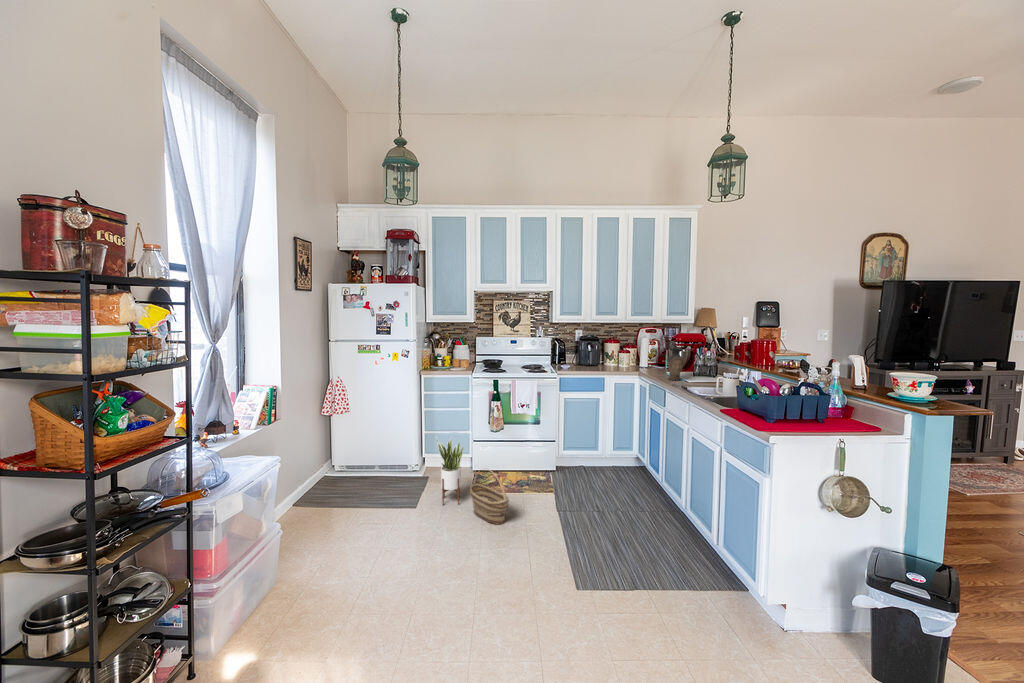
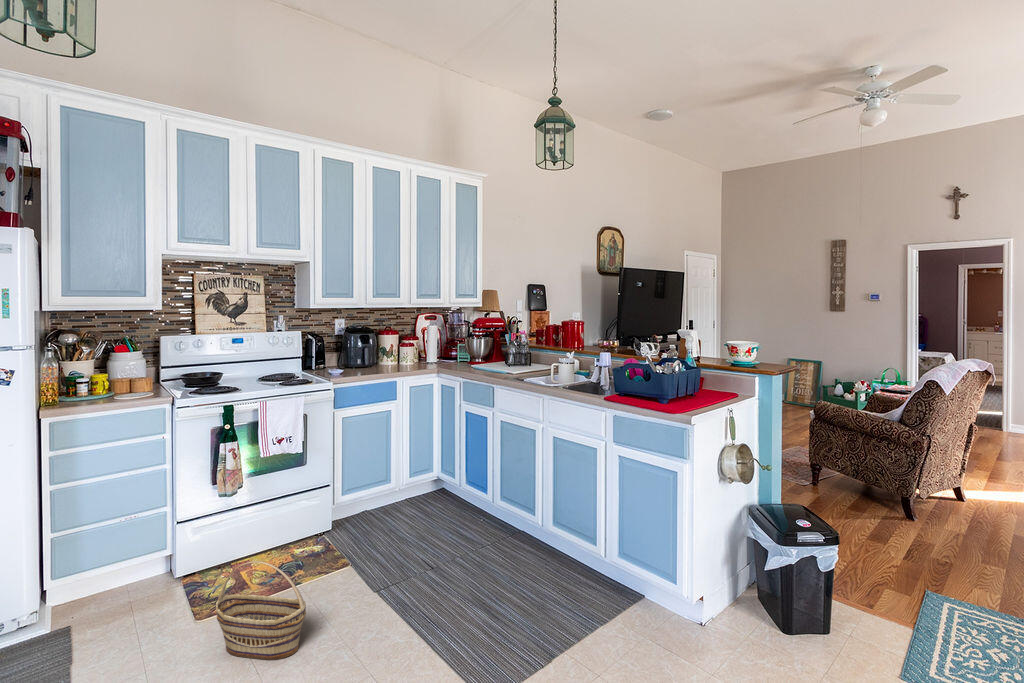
ceramic pitcher: present [668,341,685,380] -> none [483,324,503,374]
potted plant: present [436,436,463,505] -> none [118,520,190,664]

